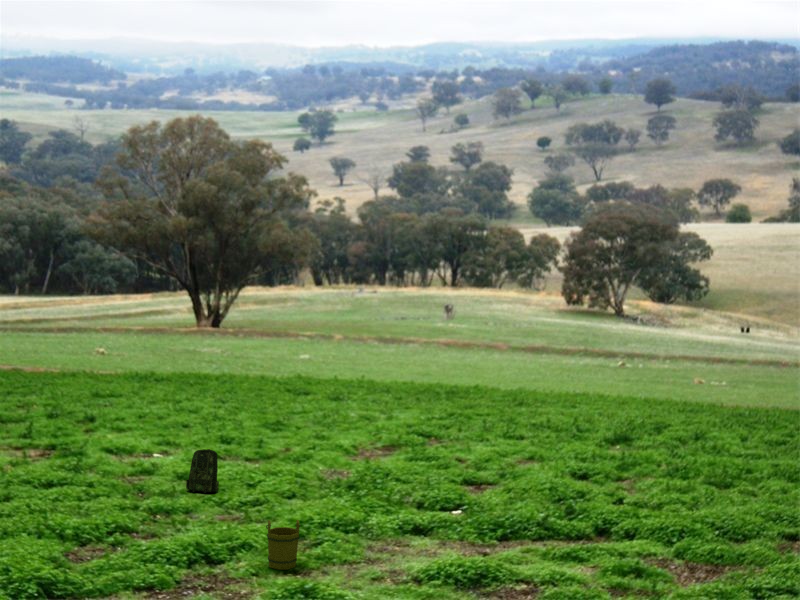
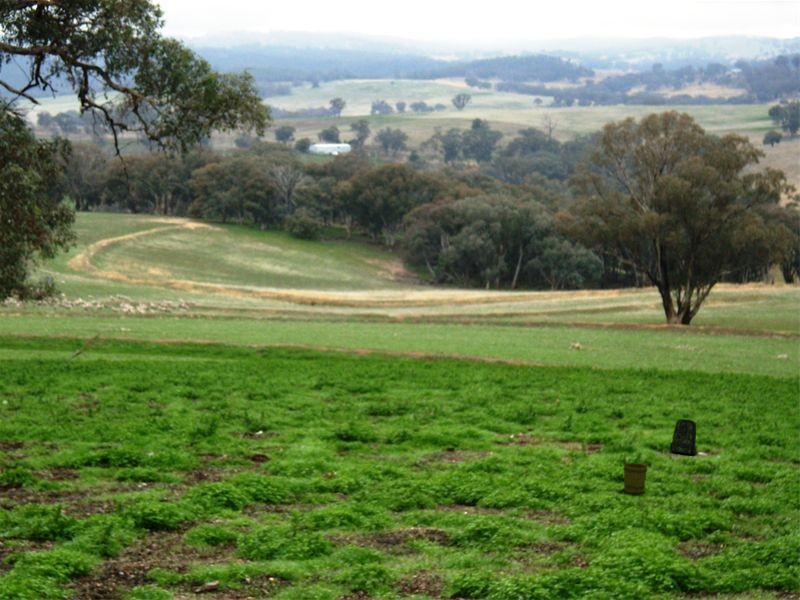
bucket: present [266,520,301,570] -> present [623,457,648,493]

